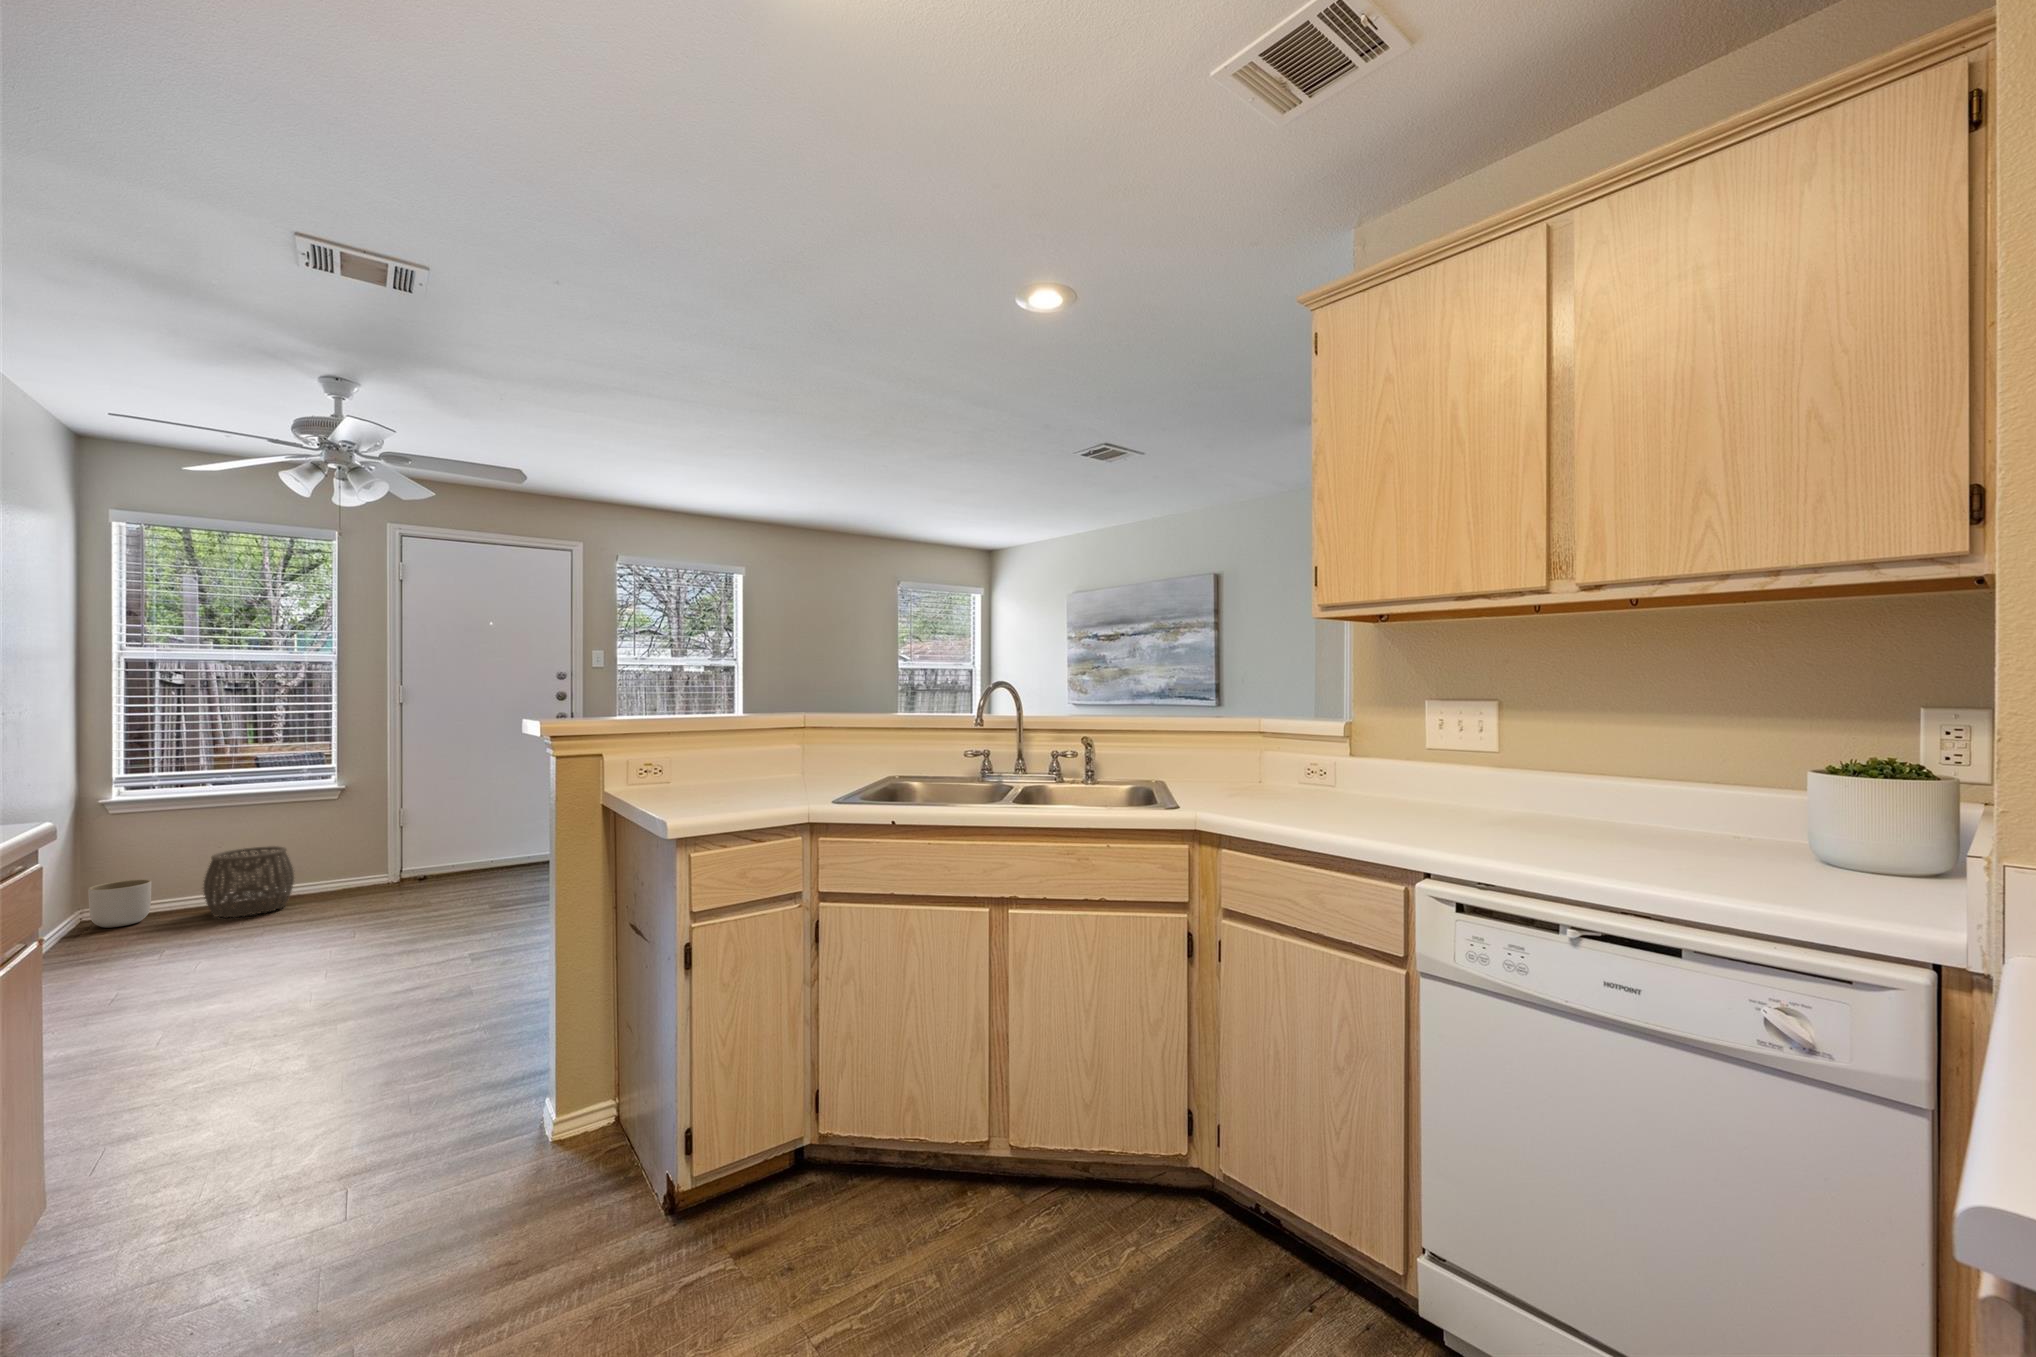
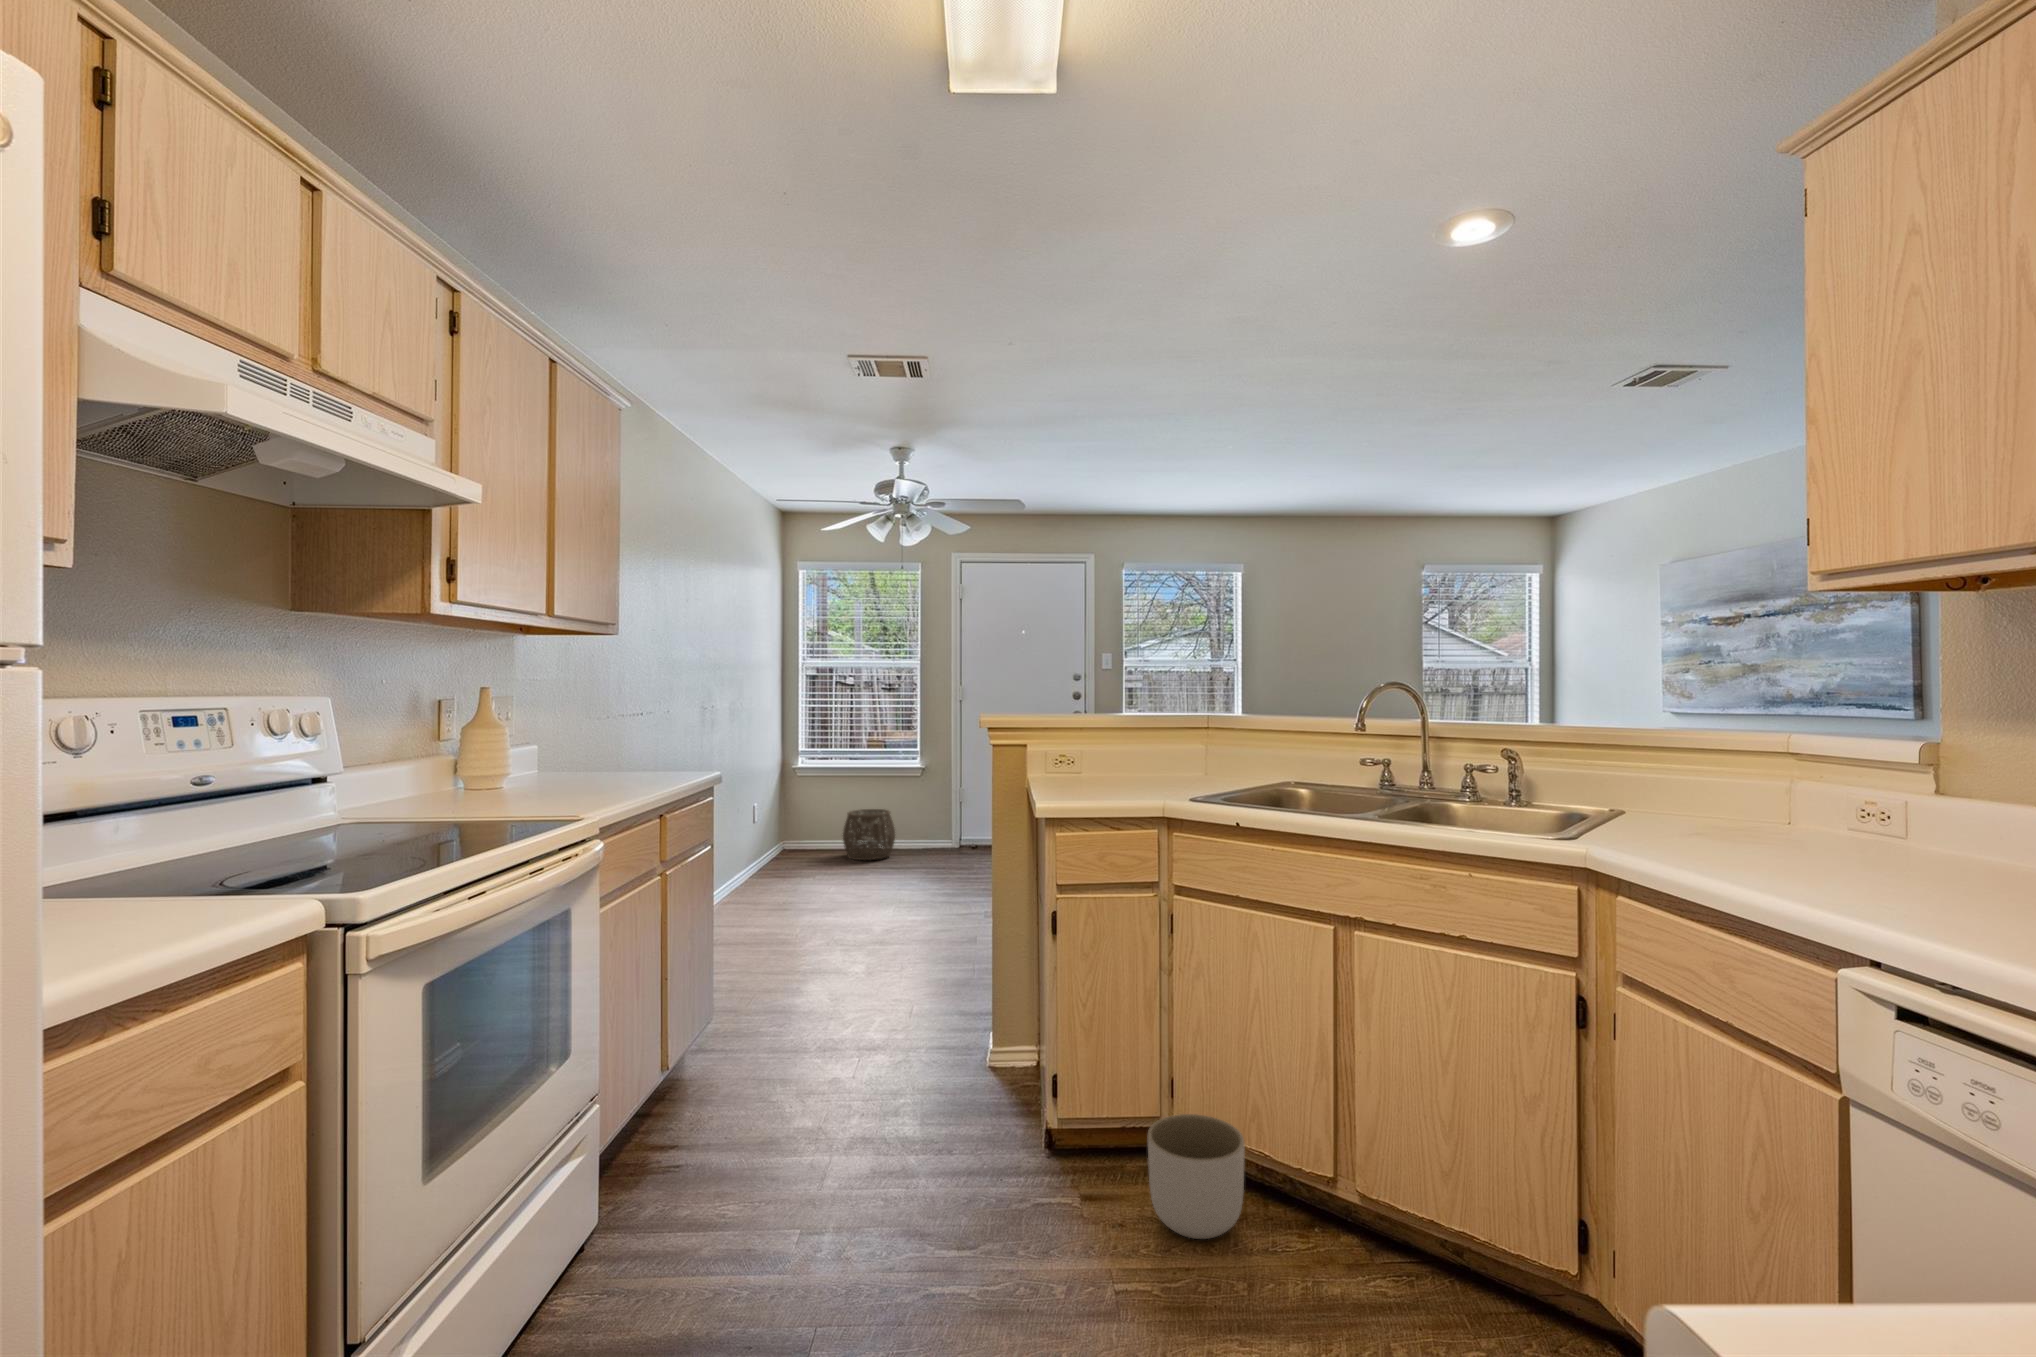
planter: present [88,879,152,928] -> present [1148,1114,1245,1239]

